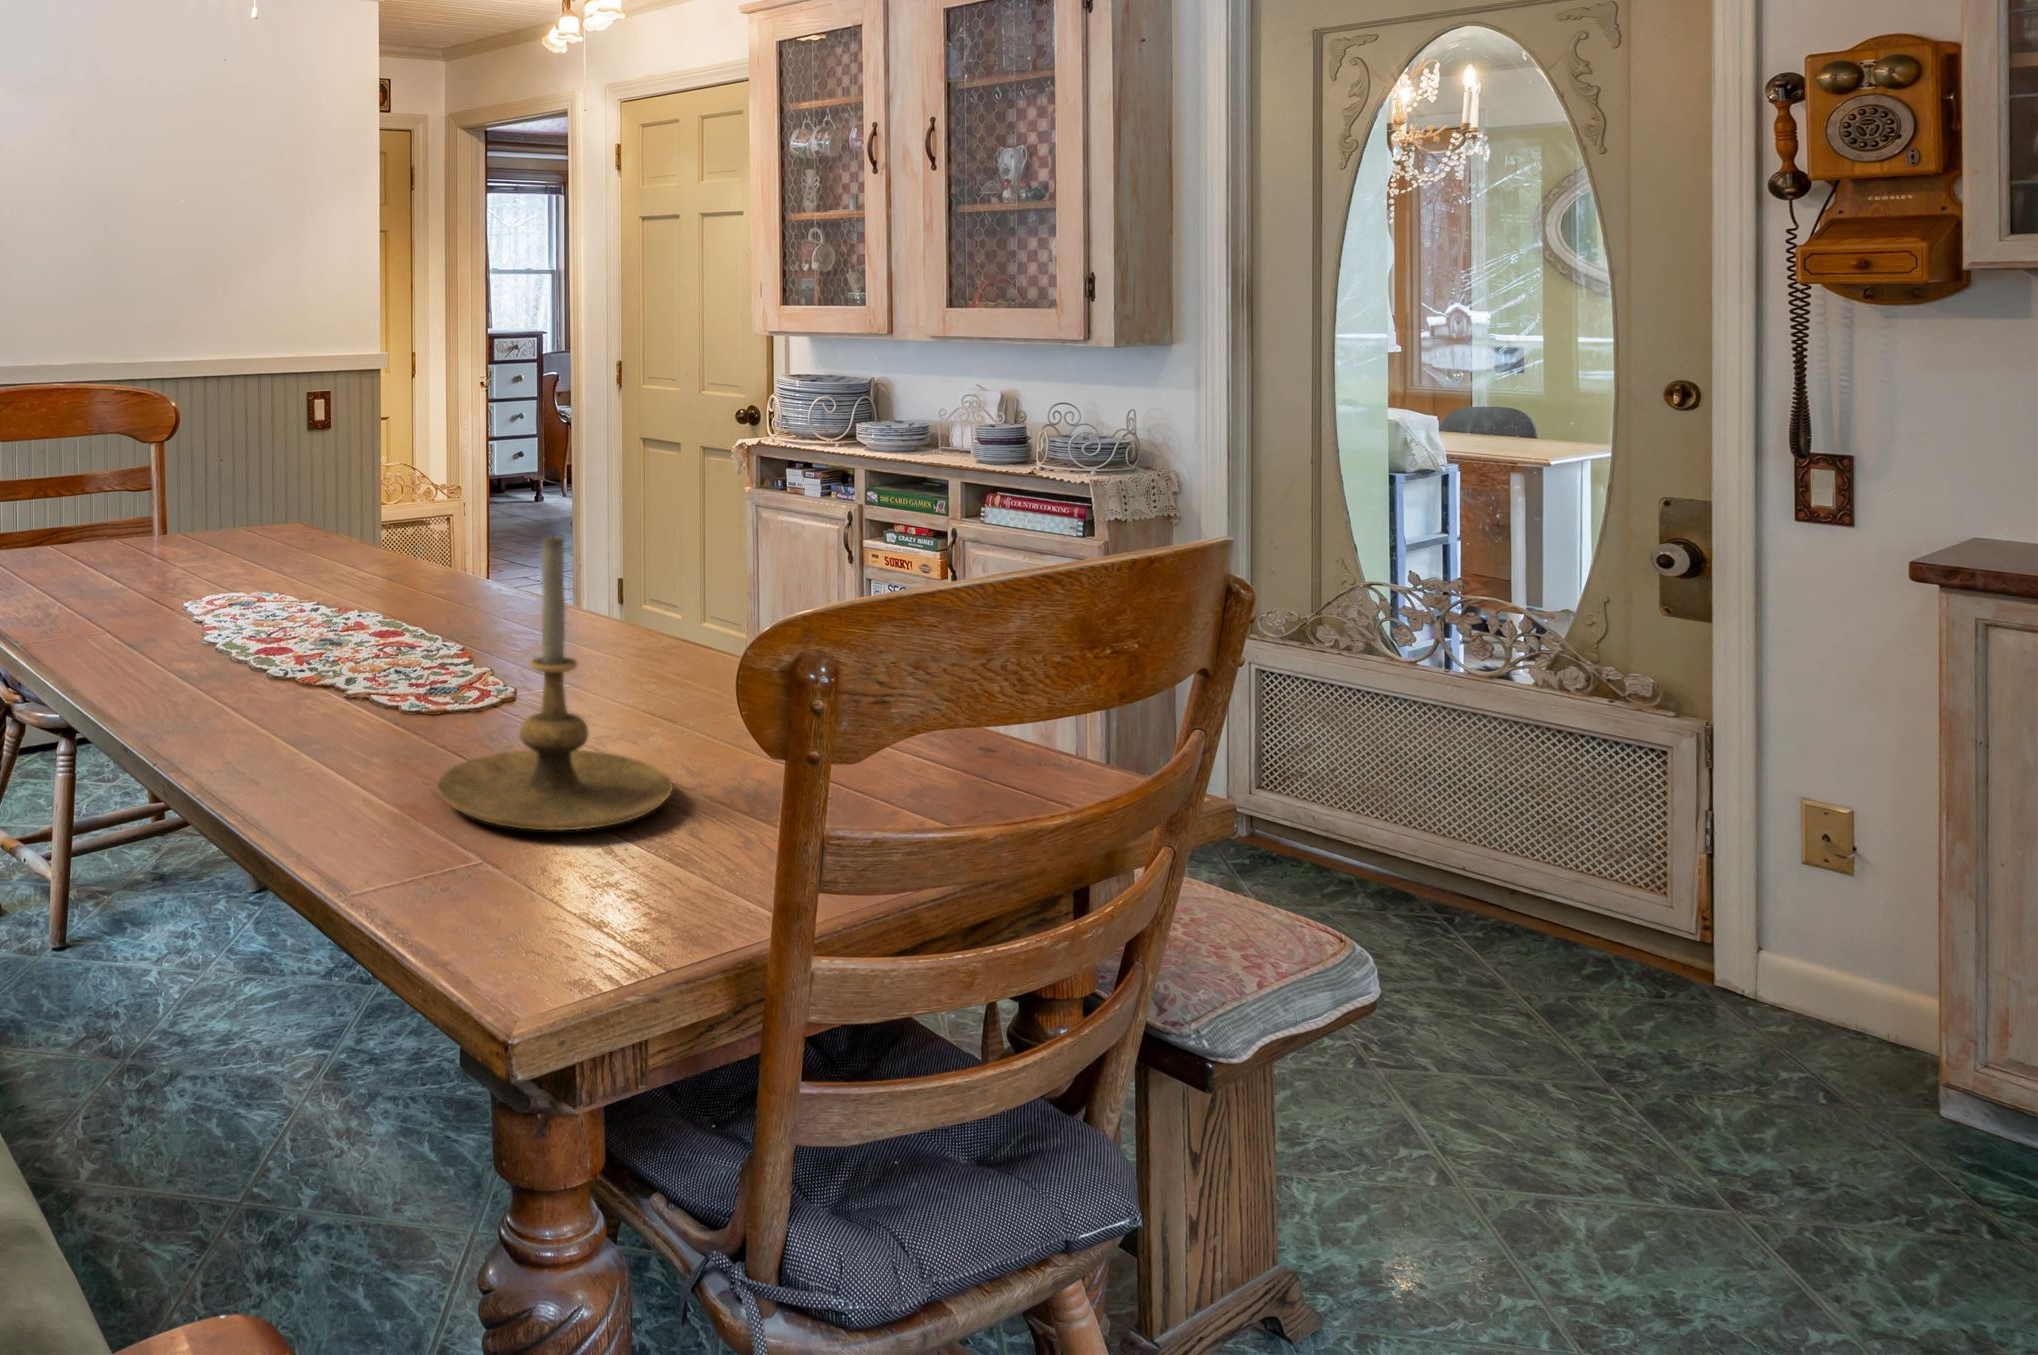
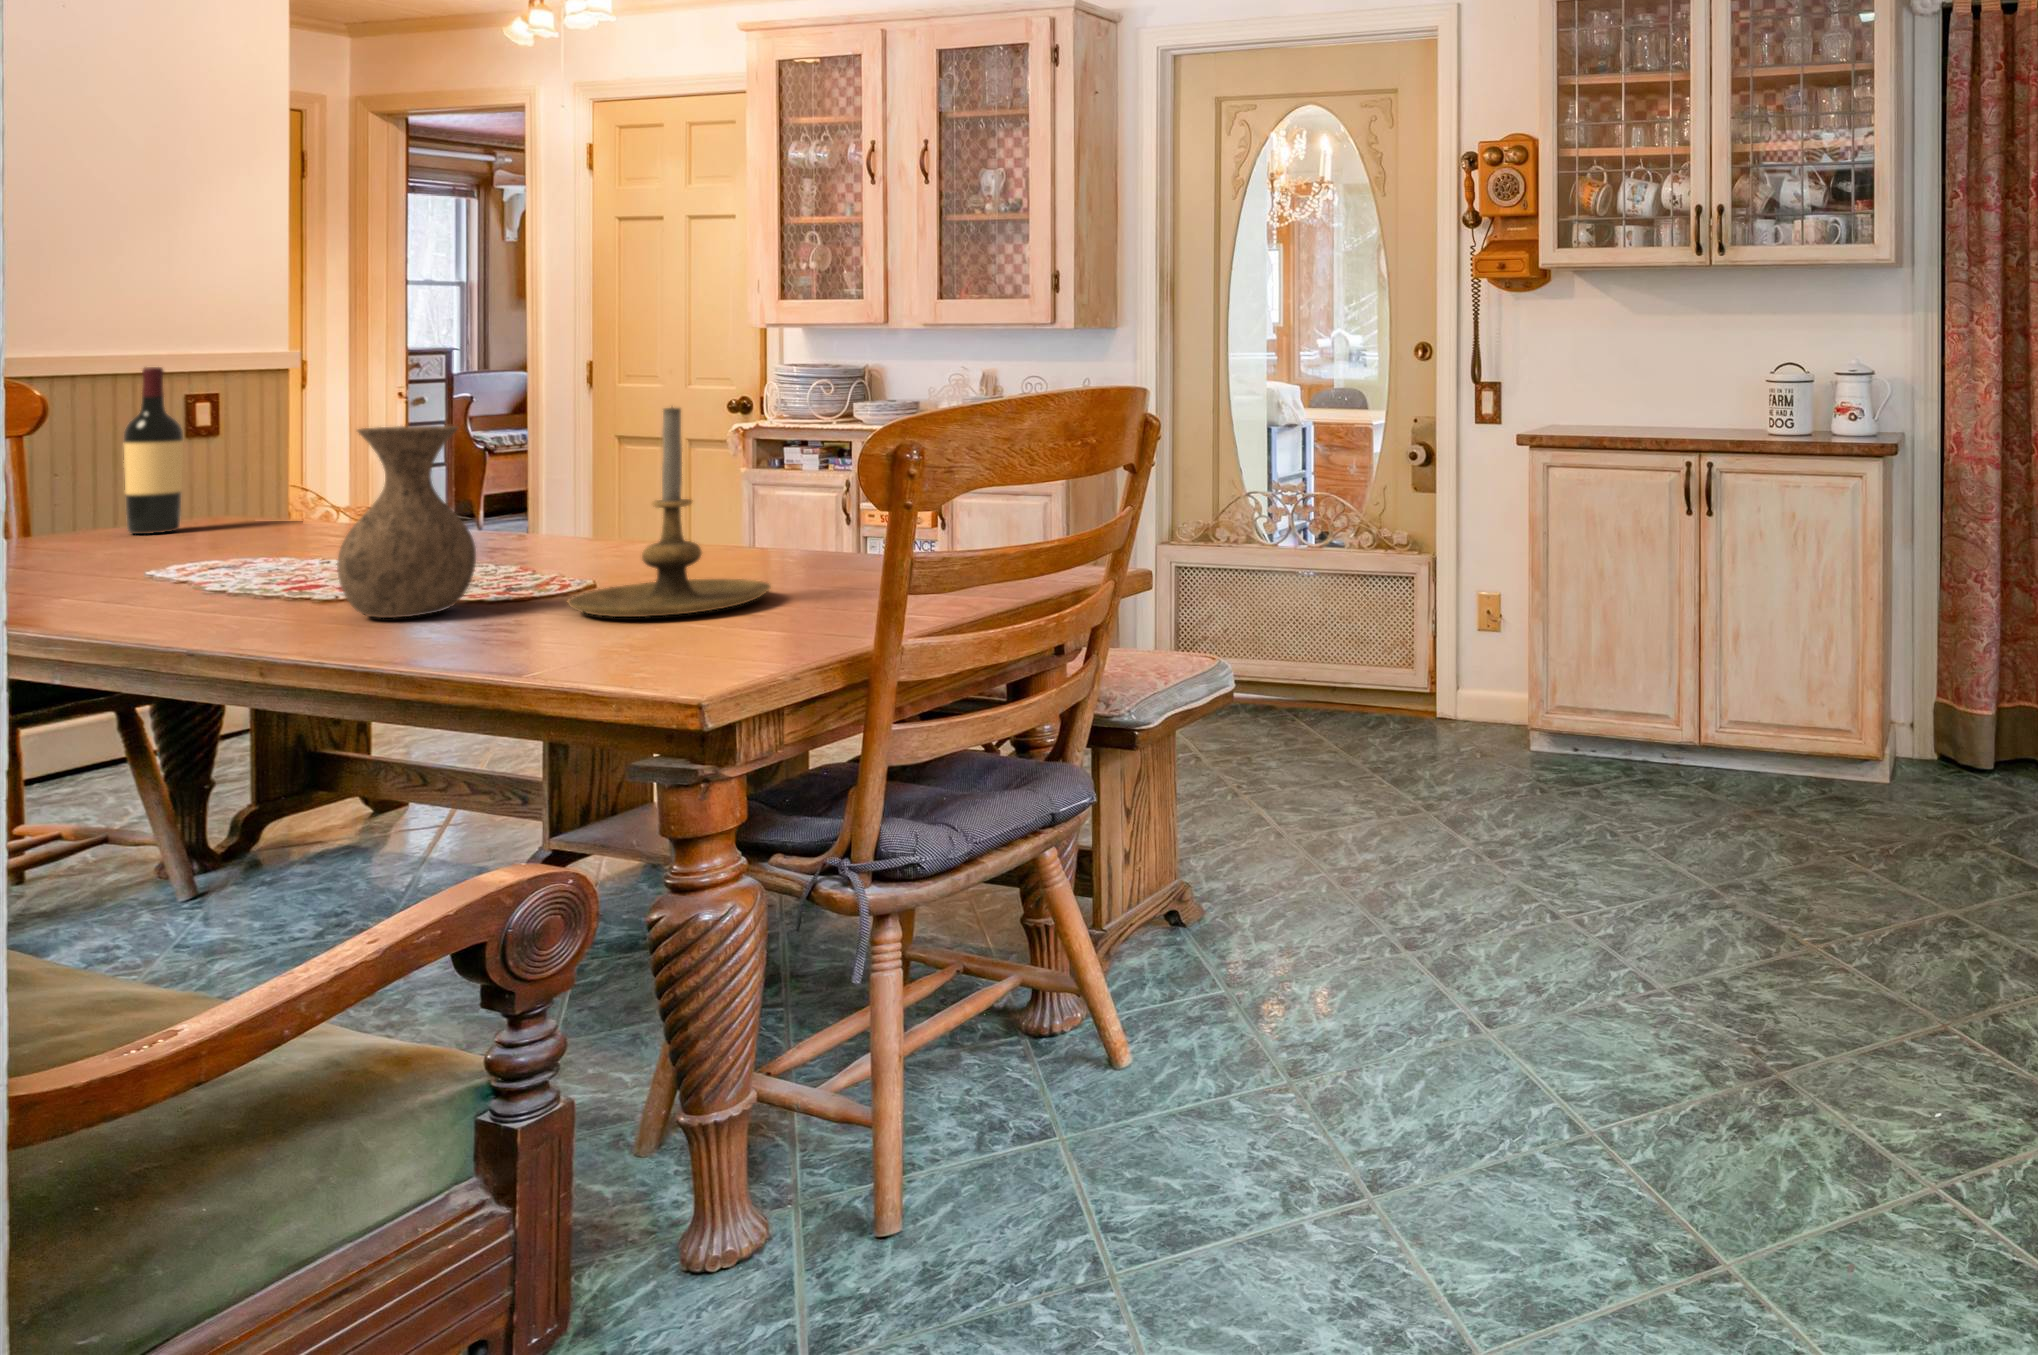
wine bottle: none [184,408,227,568] -> present [124,367,183,534]
vase: none [229,534,362,768] -> present [337,426,476,618]

